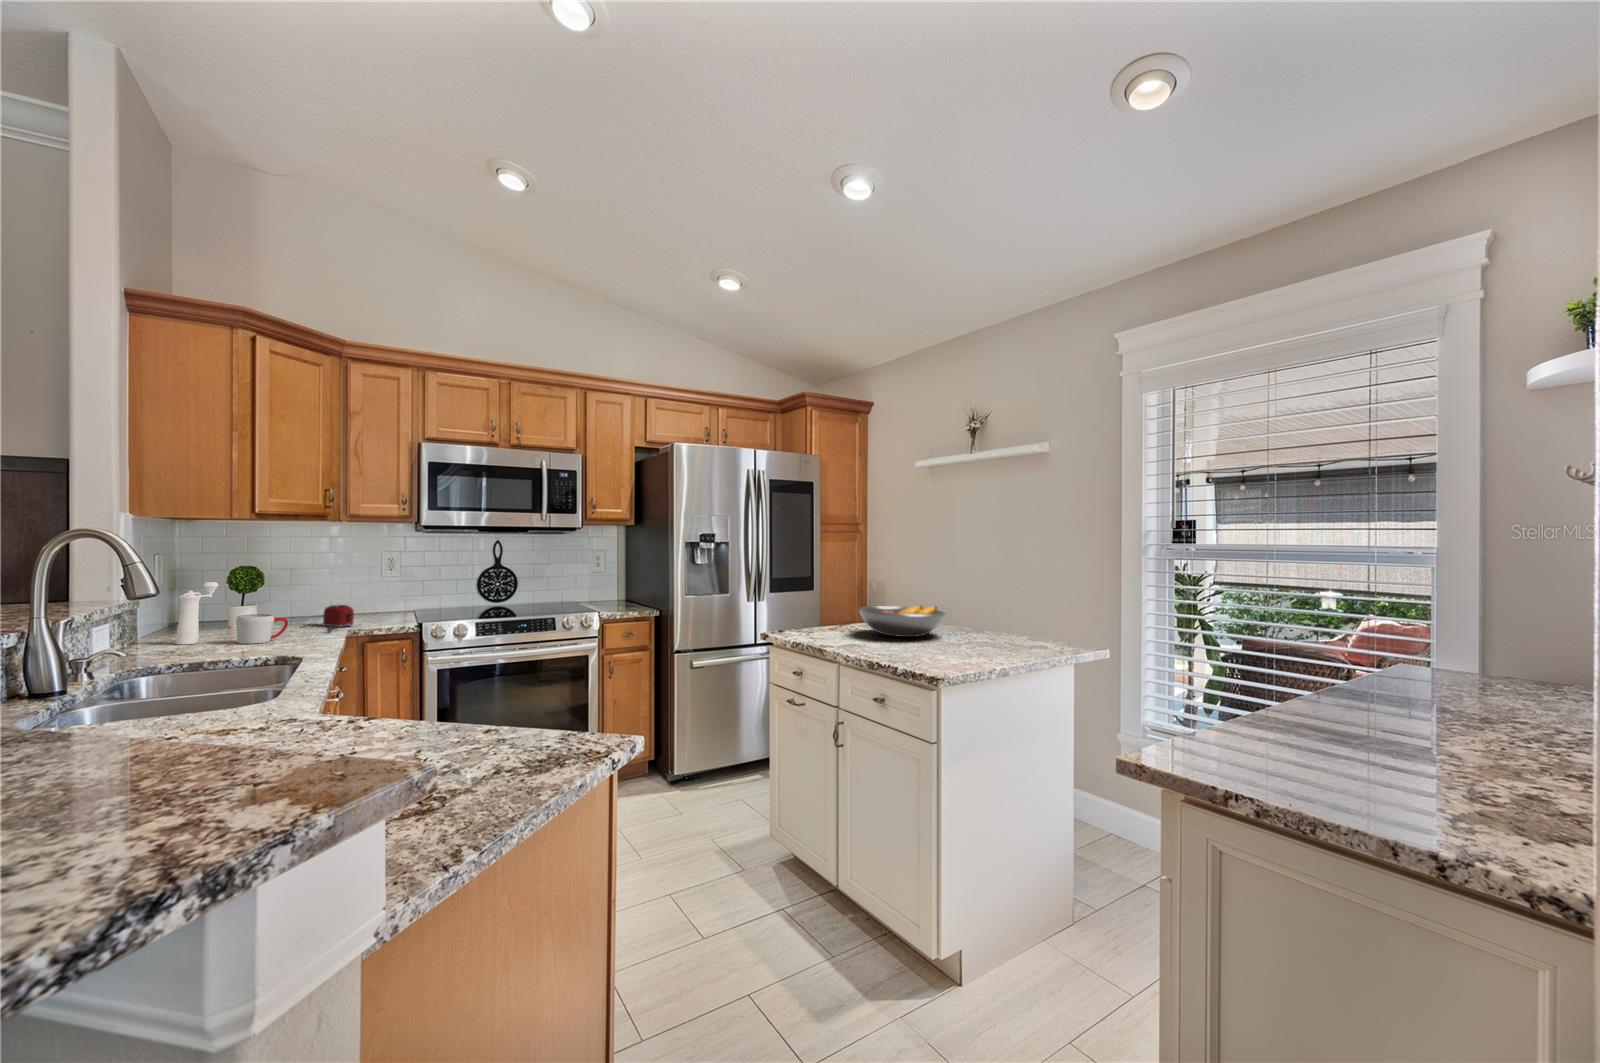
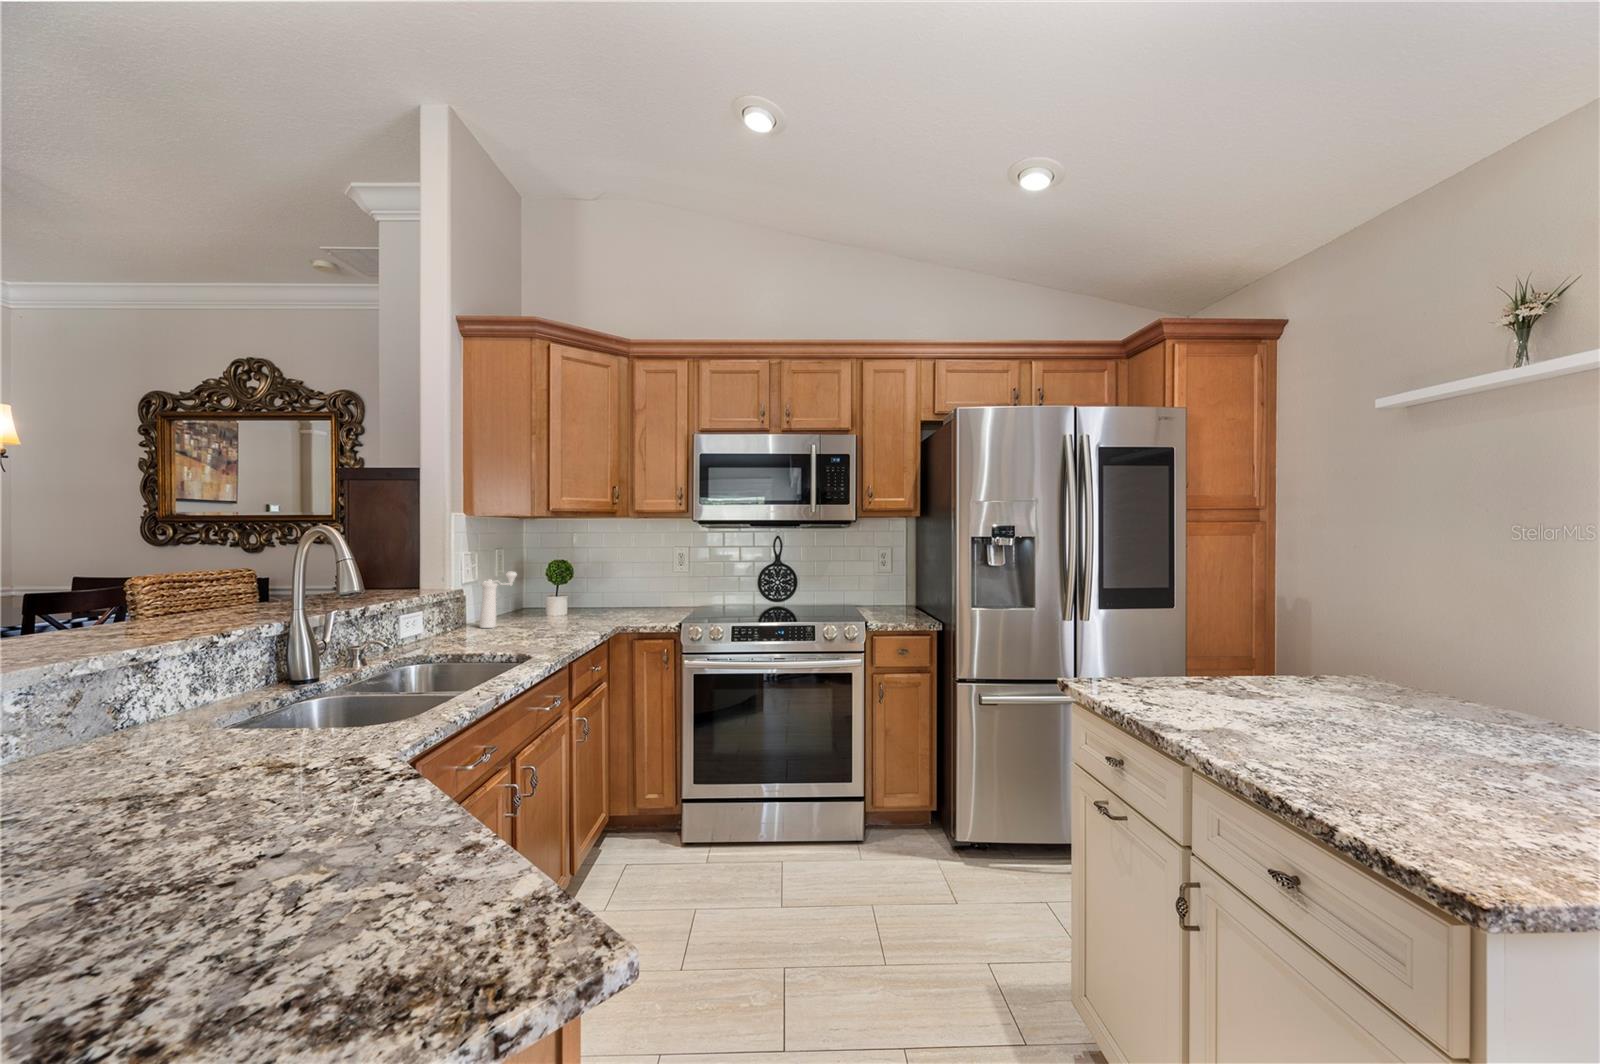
toaster: present [304,605,354,632] -> none [593,597,632,624]
fruit bowl: present [859,605,946,637] -> none [1244,651,1484,728]
mug: present [236,614,288,644] -> none [517,604,560,632]

